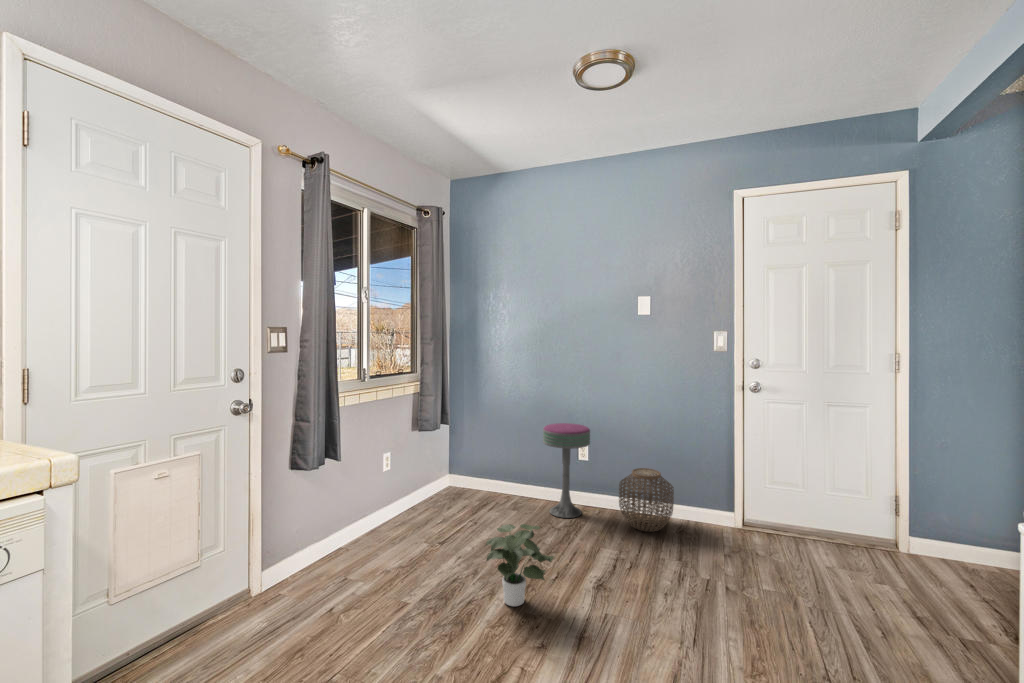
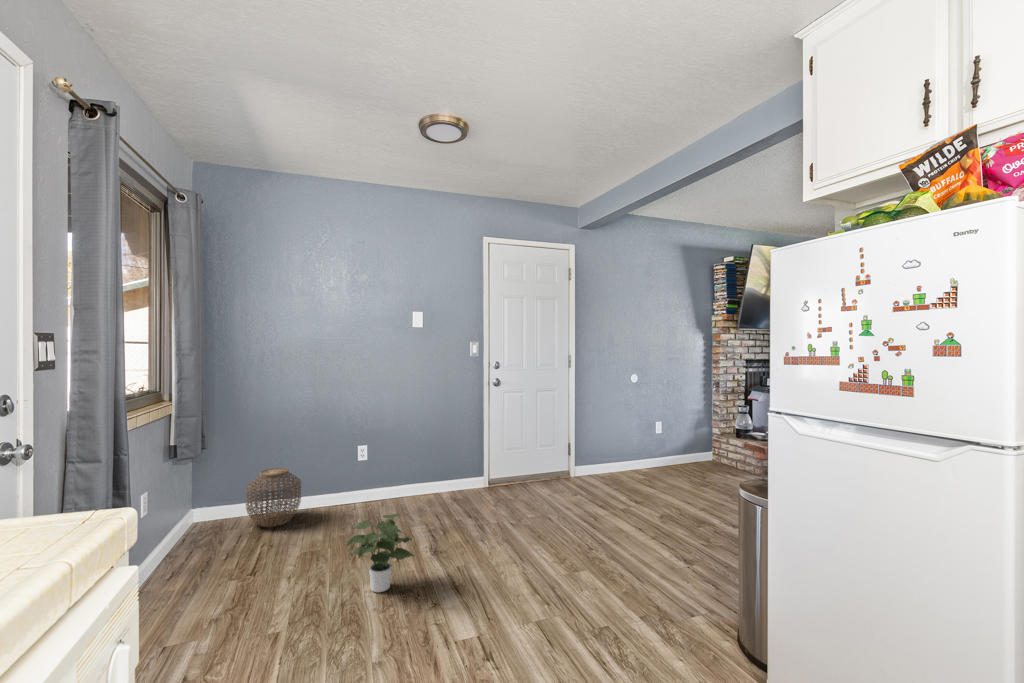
bar stool: present [543,423,590,518] -> none [329,427,376,517]
woven basket: present [619,468,674,532] -> present [246,468,301,527]

